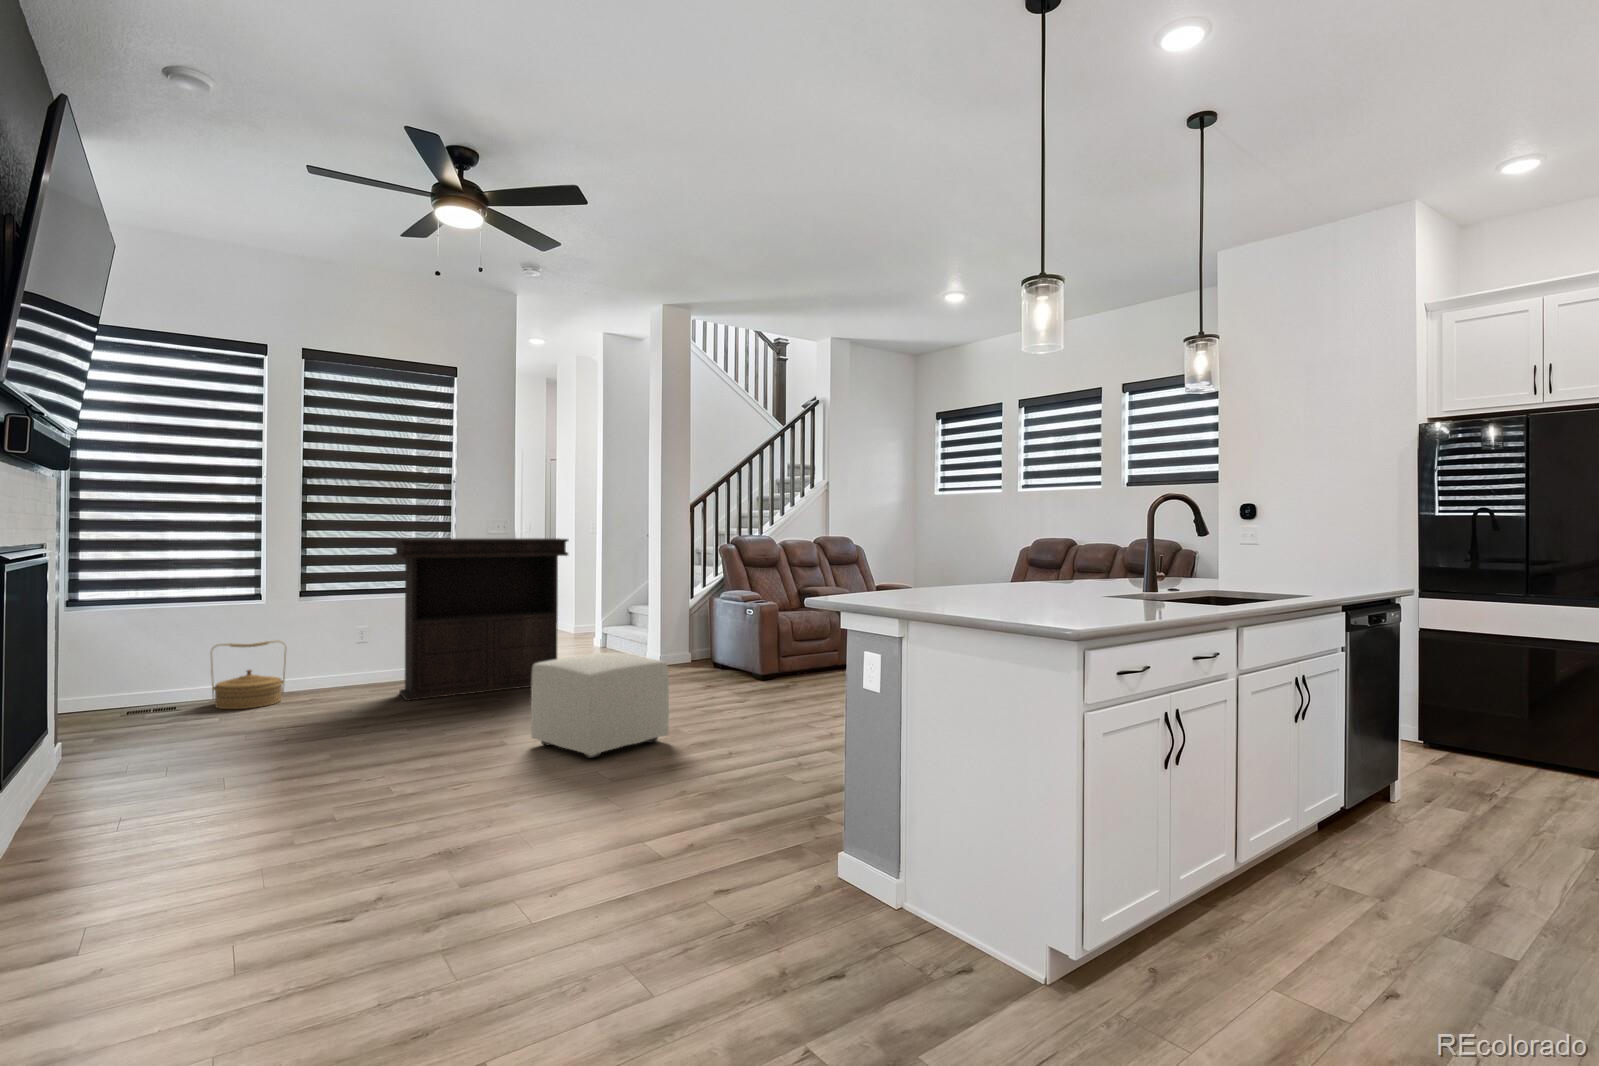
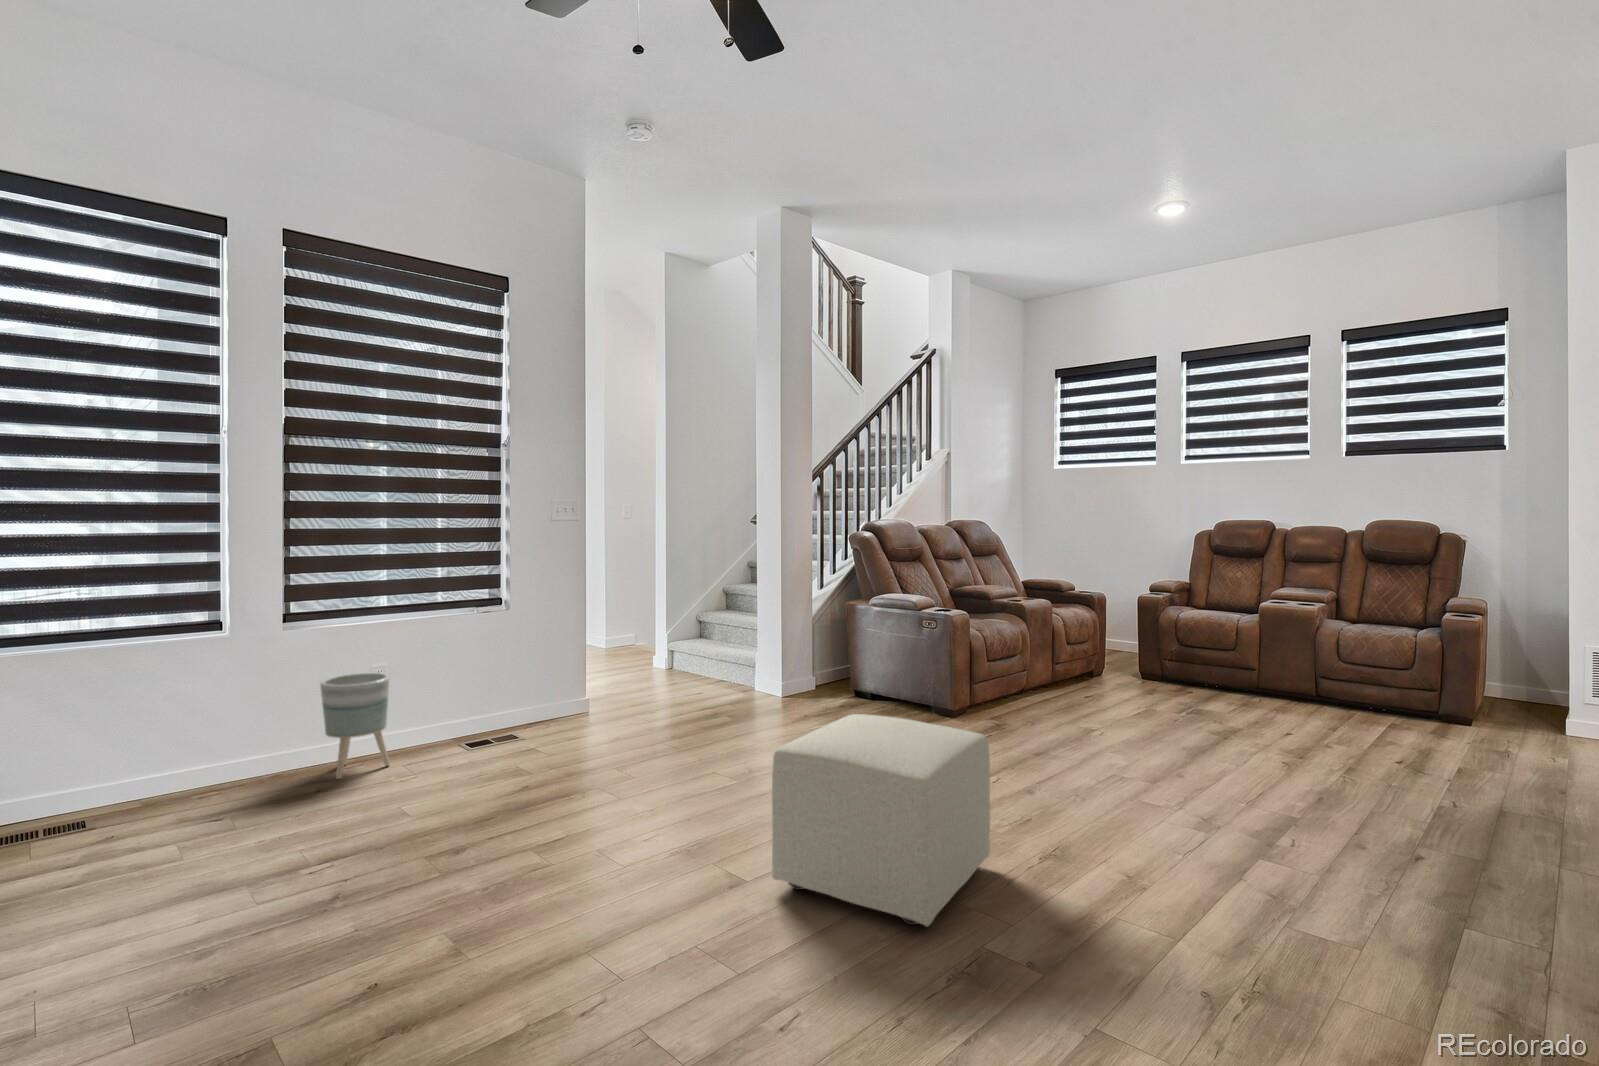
console table: present [393,538,568,701] -> none [440,527,691,784]
planter: none [317,631,362,696] -> present [320,673,390,779]
woven basket: present [211,640,286,709] -> none [146,697,274,819]

